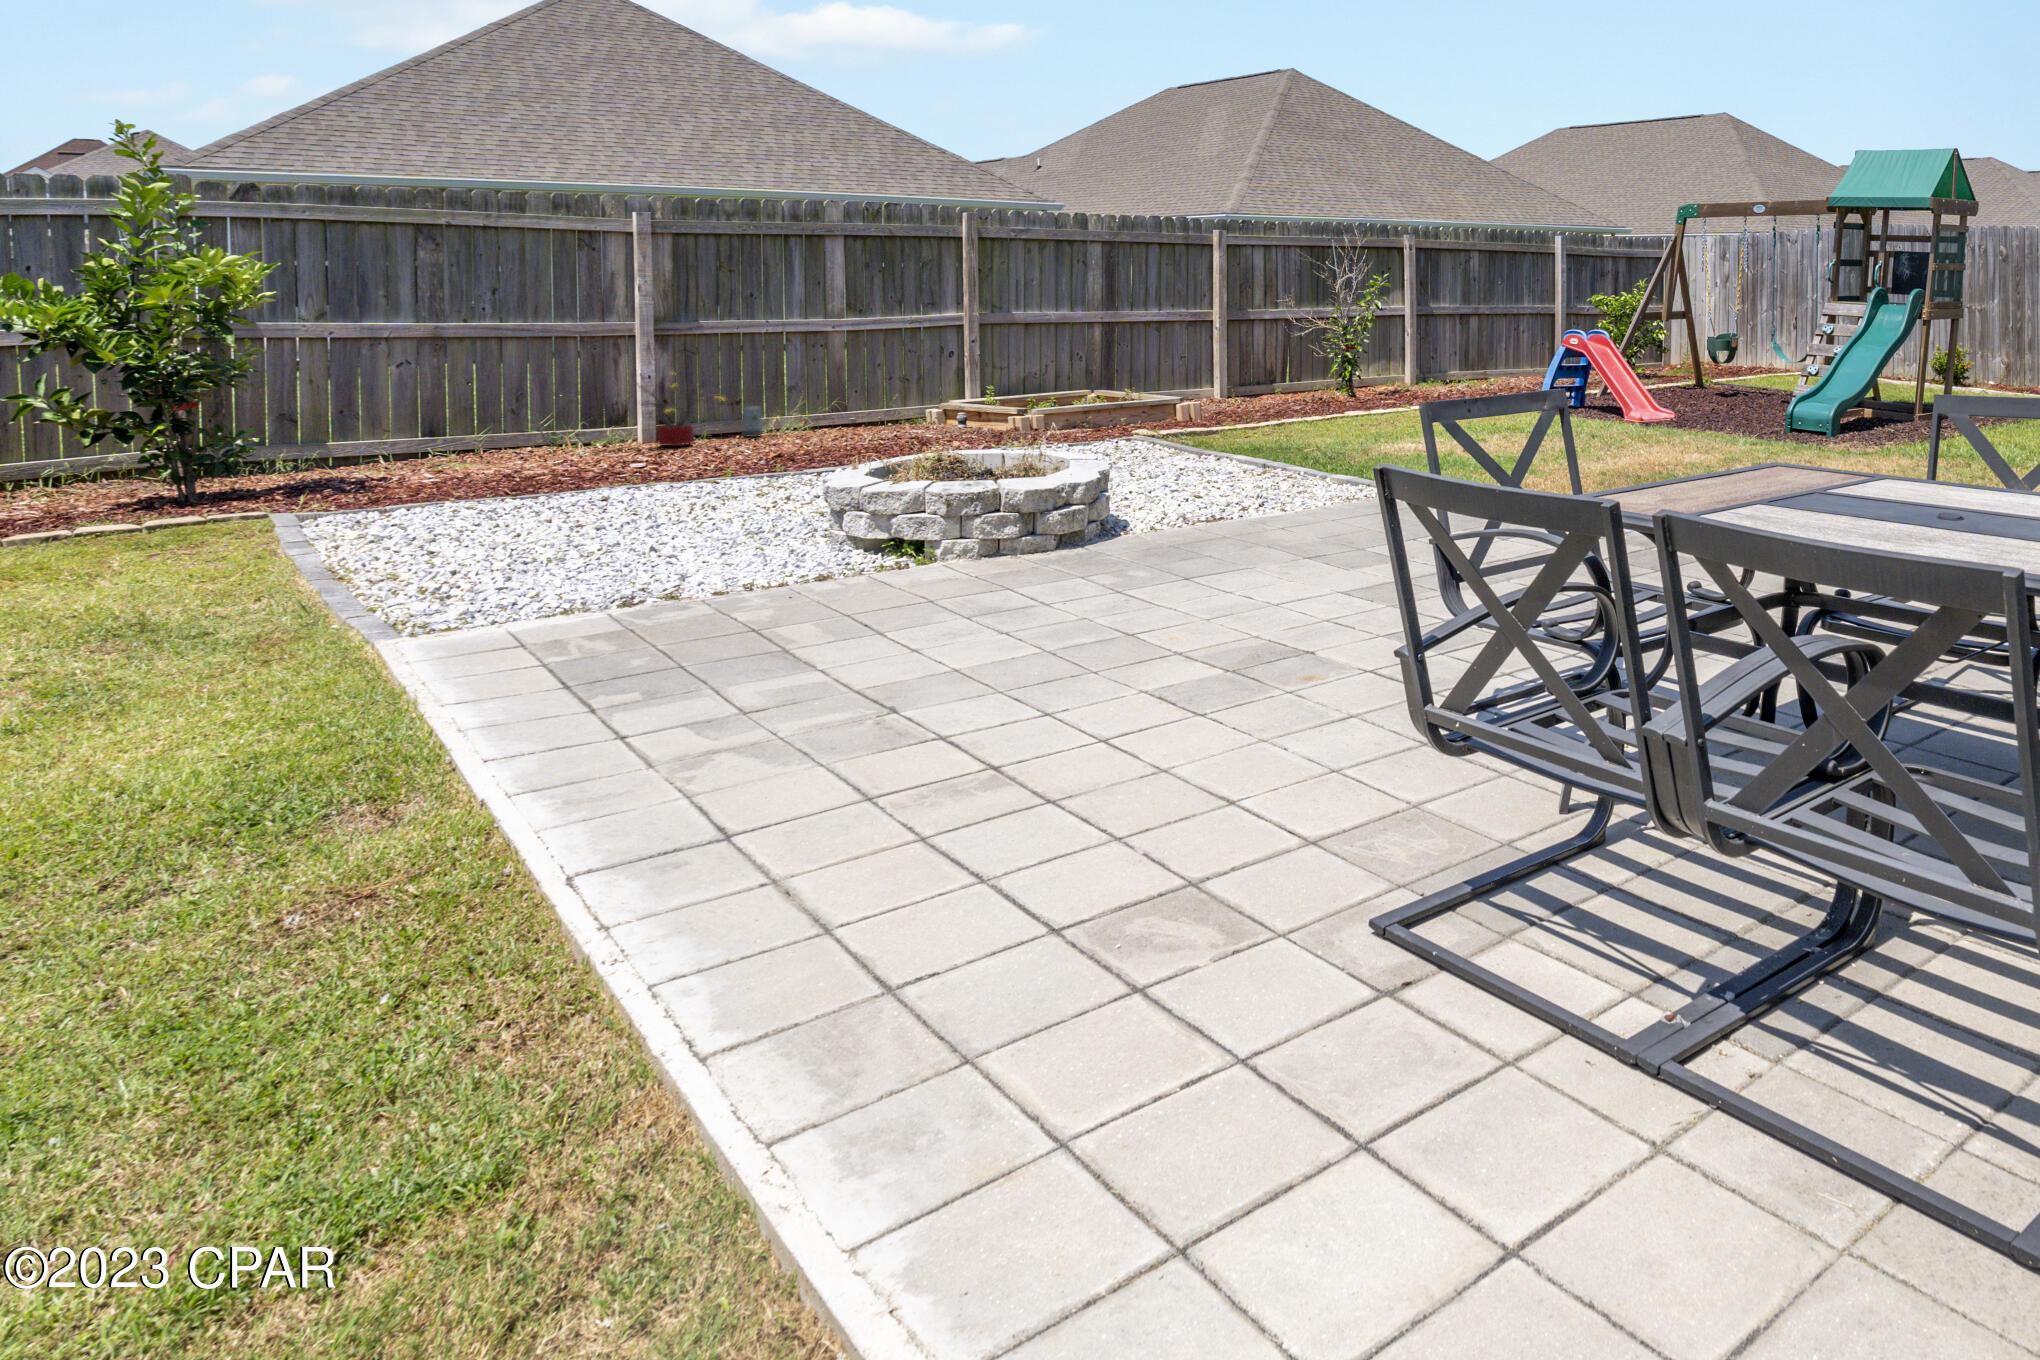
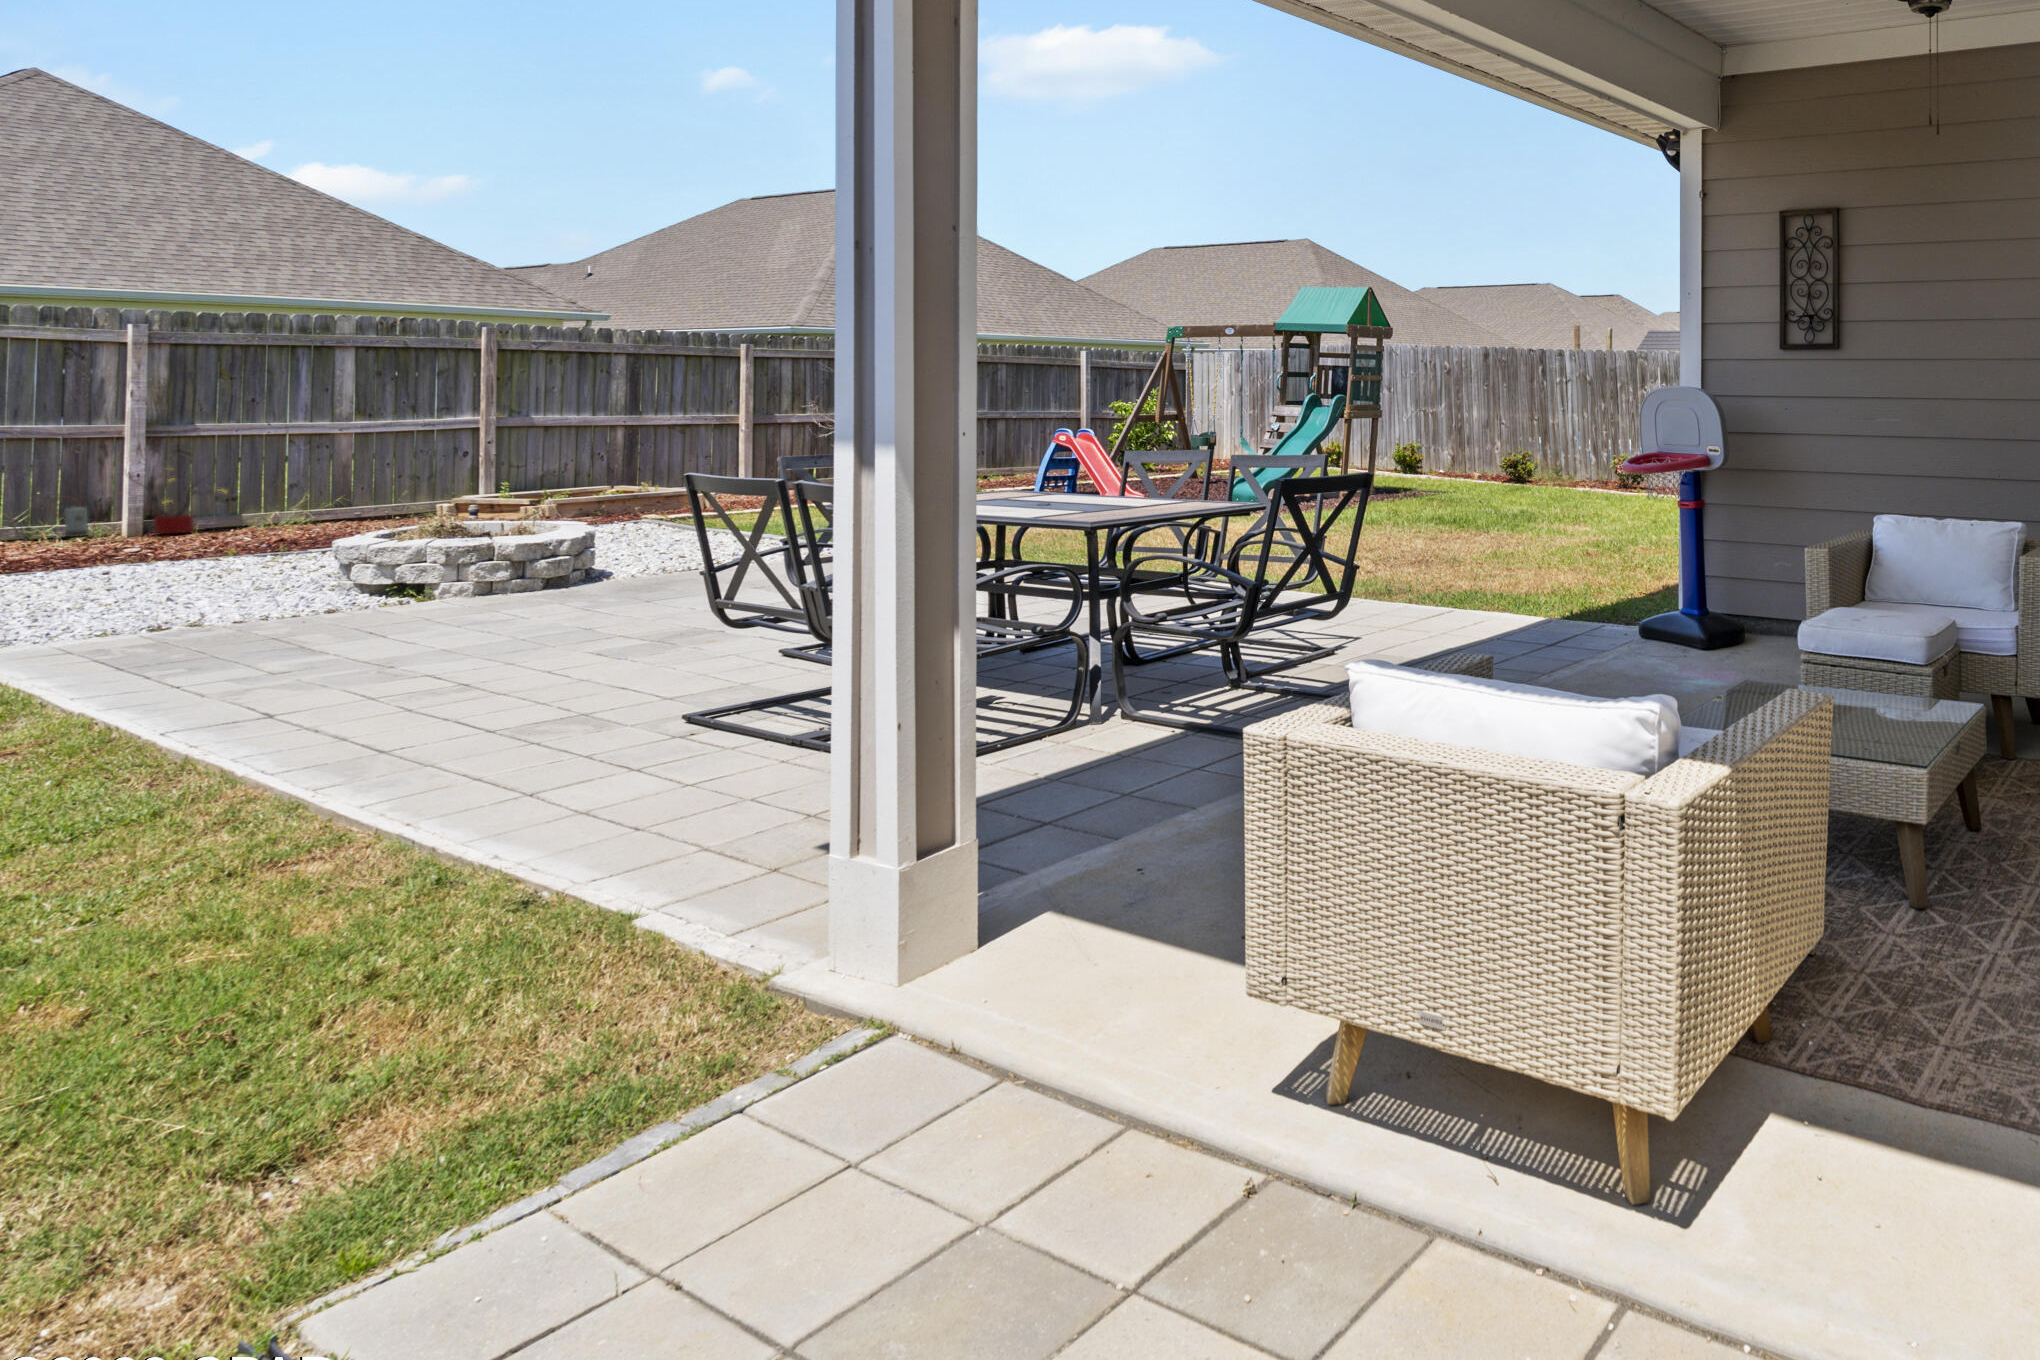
watering can: present [737,404,763,437] -> present [50,499,97,537]

